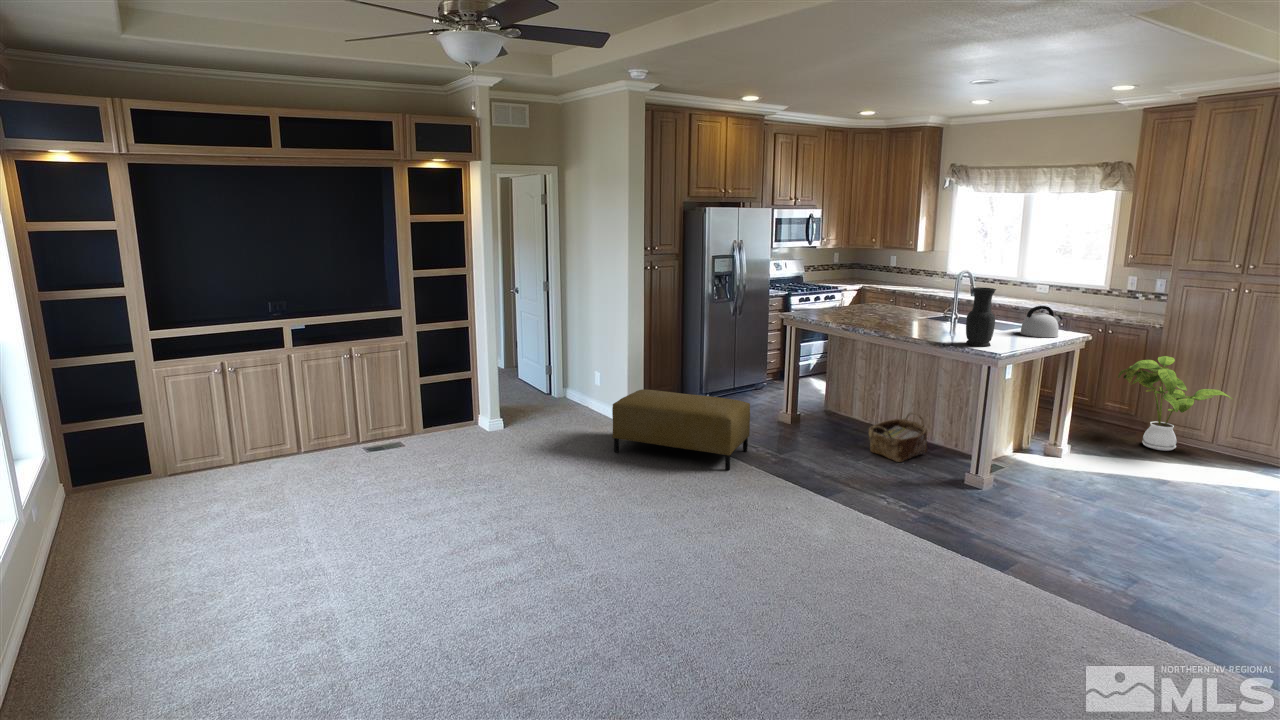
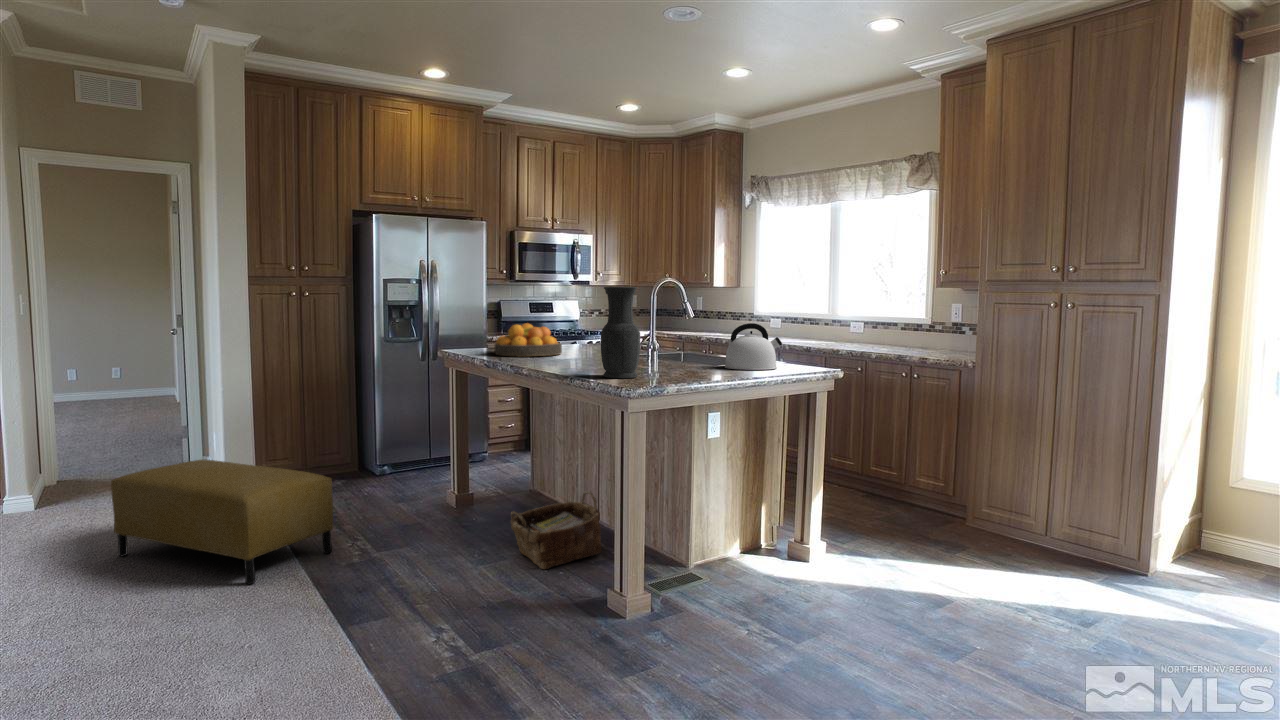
fruit bowl: none [831,296,879,321] -> present [495,323,562,356]
house plant: present [1118,356,1232,451] -> none [909,403,1061,548]

